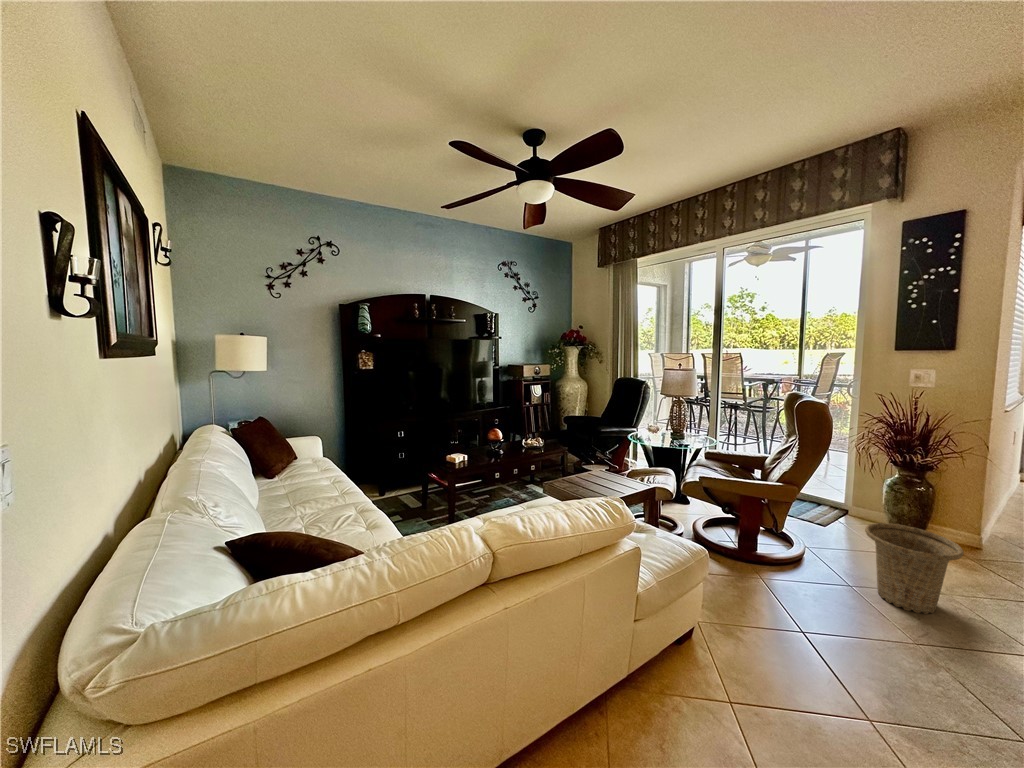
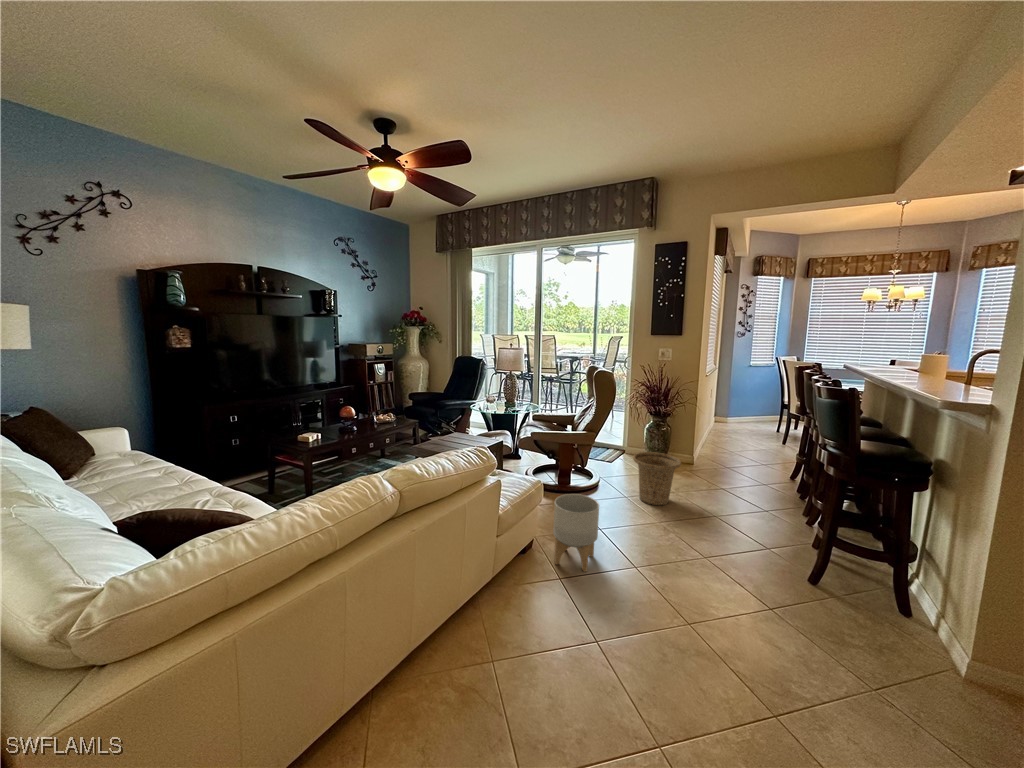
planter: none [727,576,805,703] -> present [553,494,599,572]

